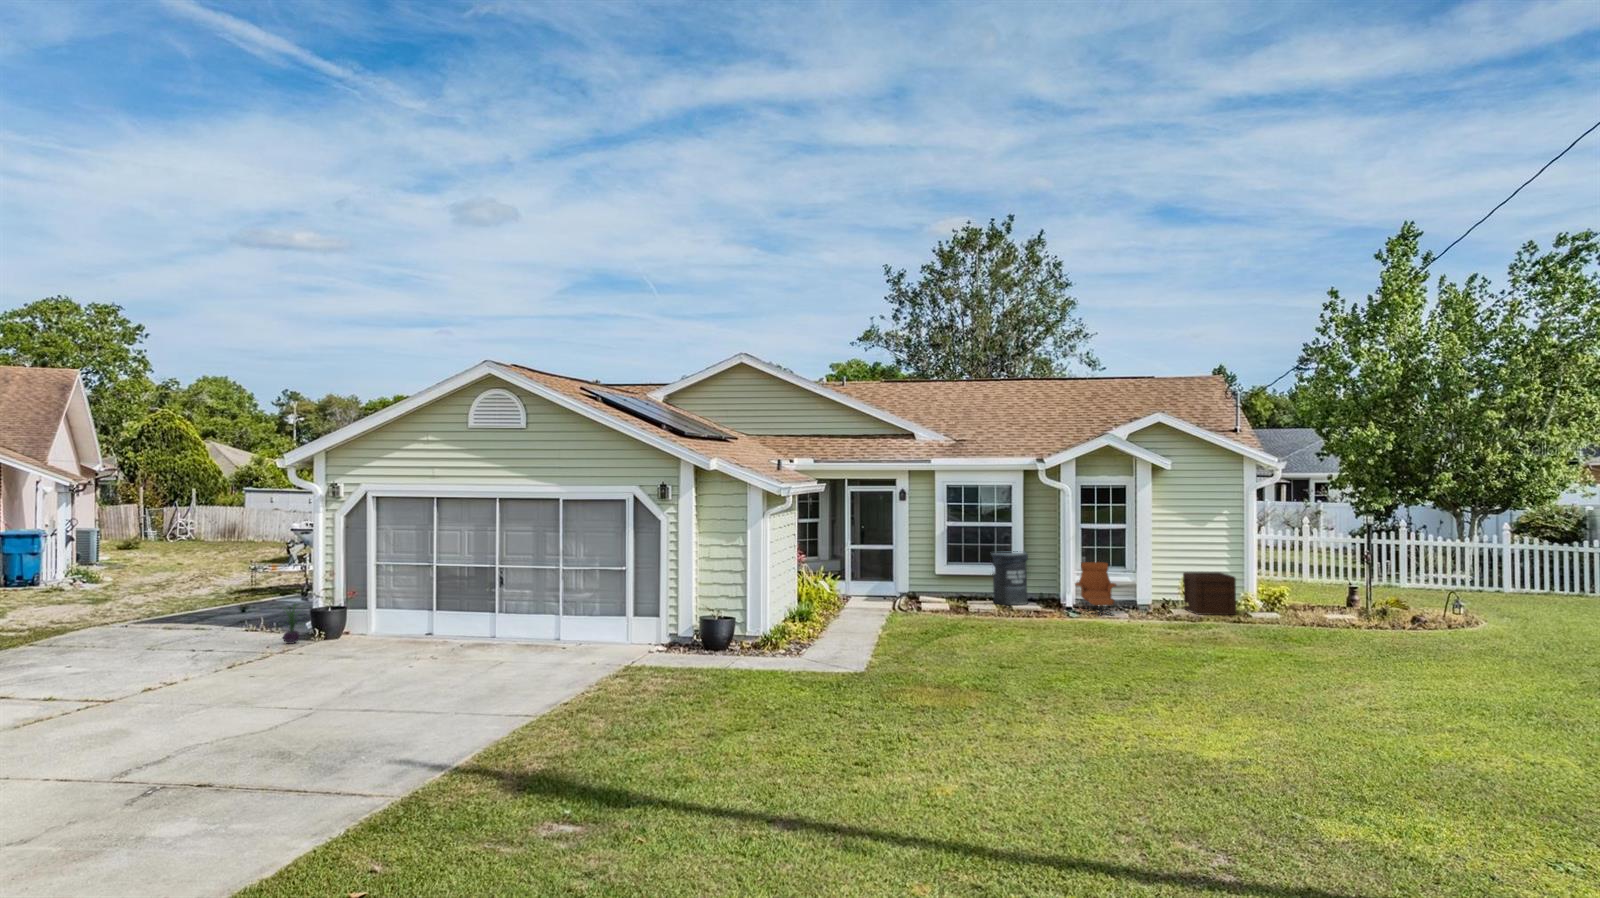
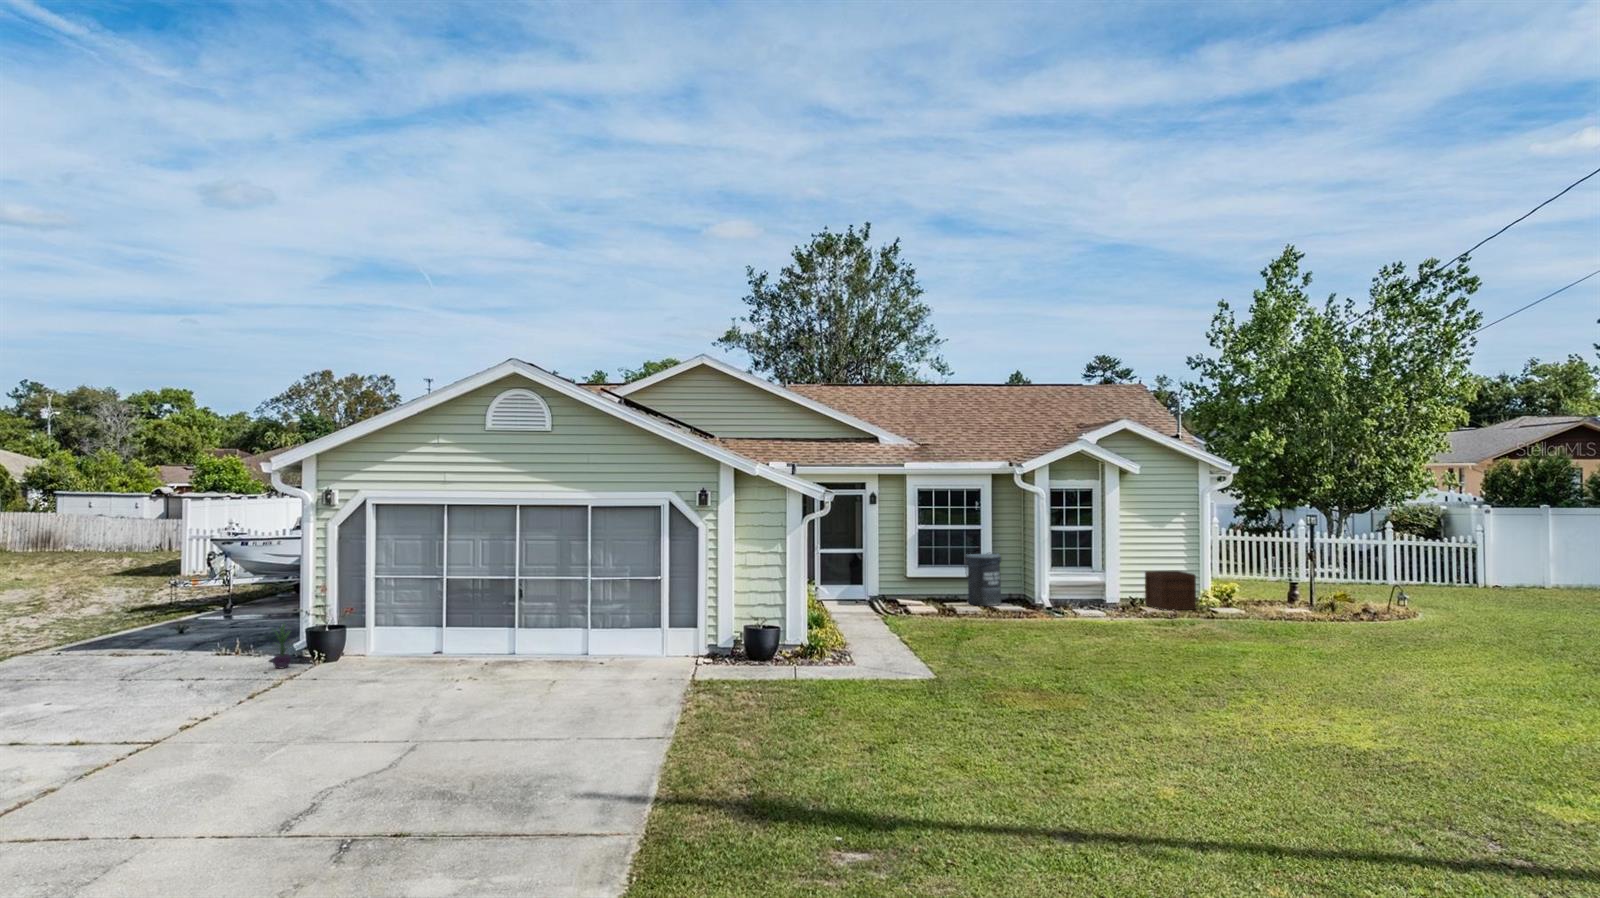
lounge chair: present [1075,562,1116,615] -> none [1050,563,1092,614]

